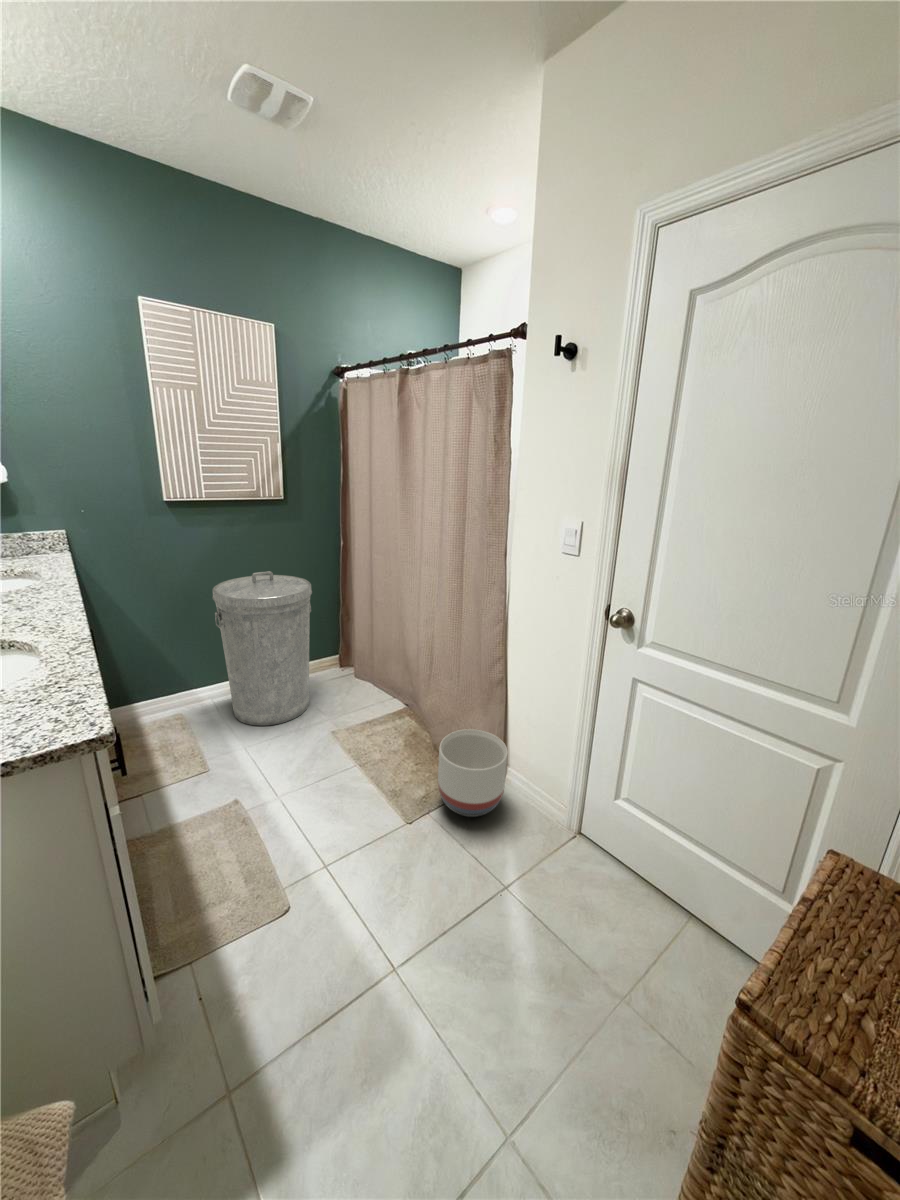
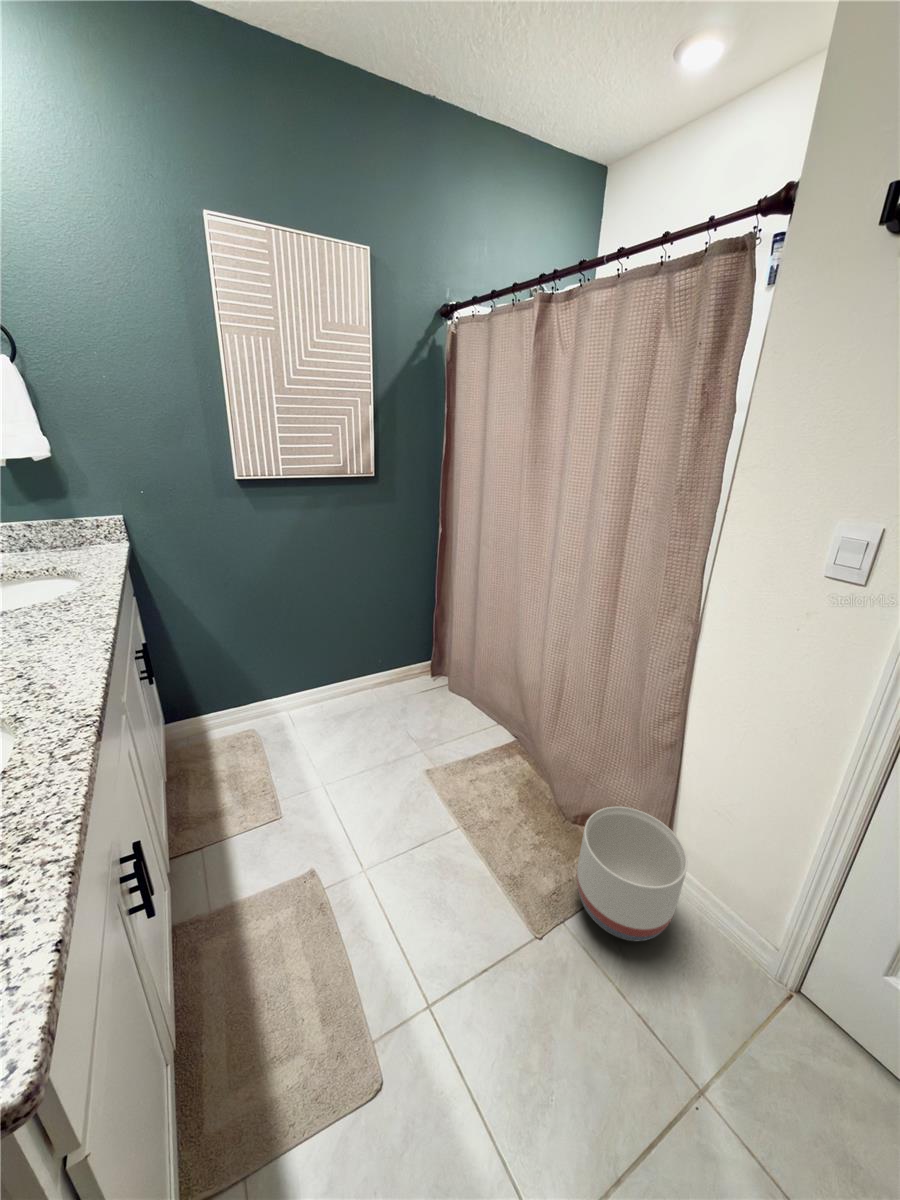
trash can: present [212,571,312,726] -> none [289,568,407,754]

